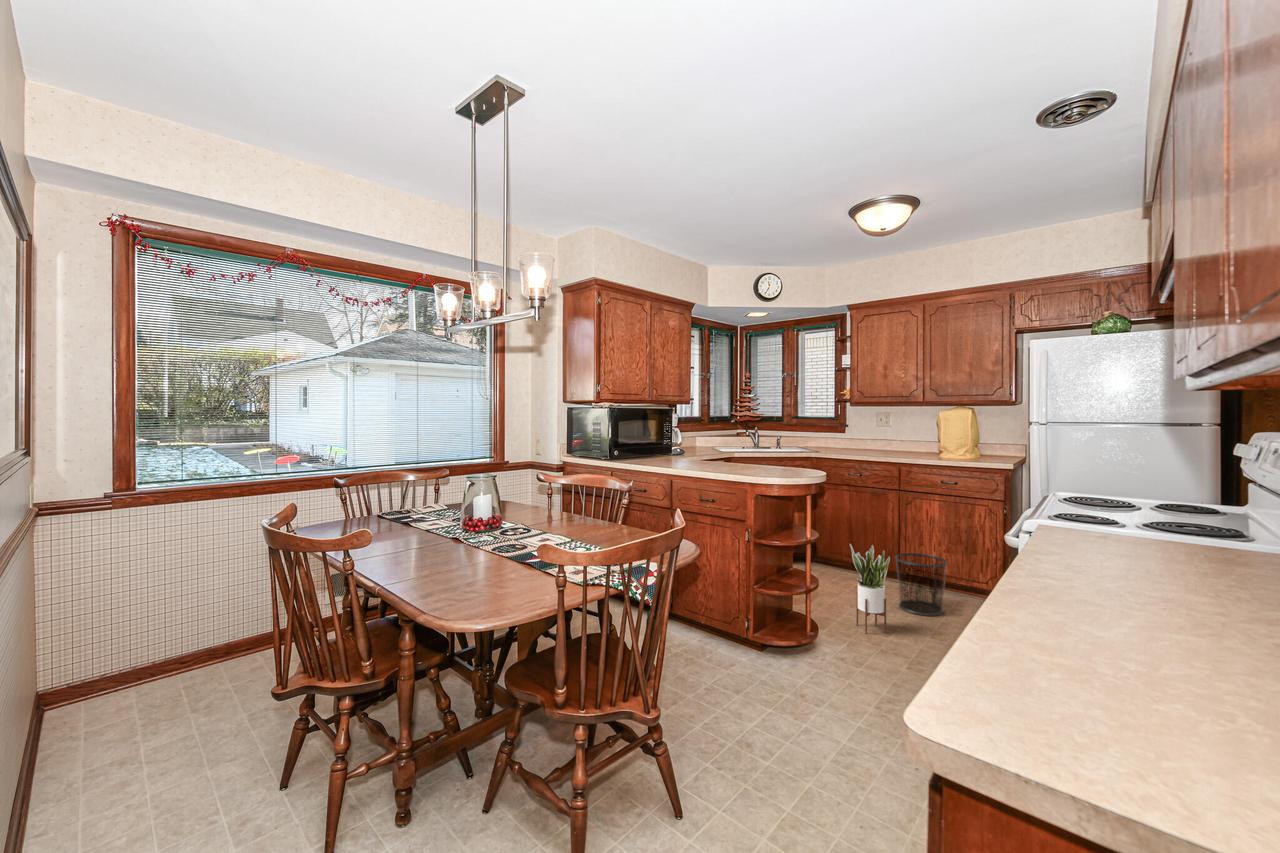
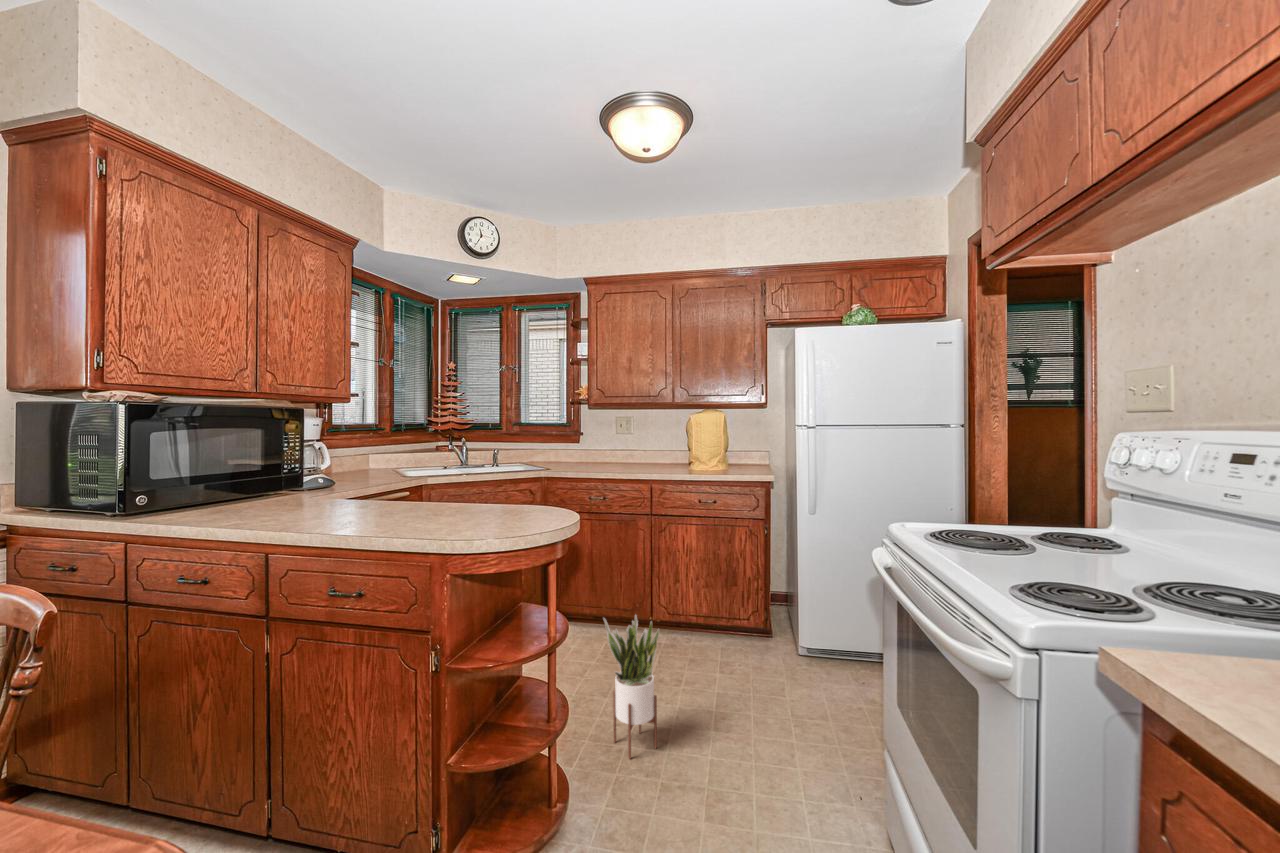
trash can: present [895,553,948,616] -> none [655,602,719,693]

